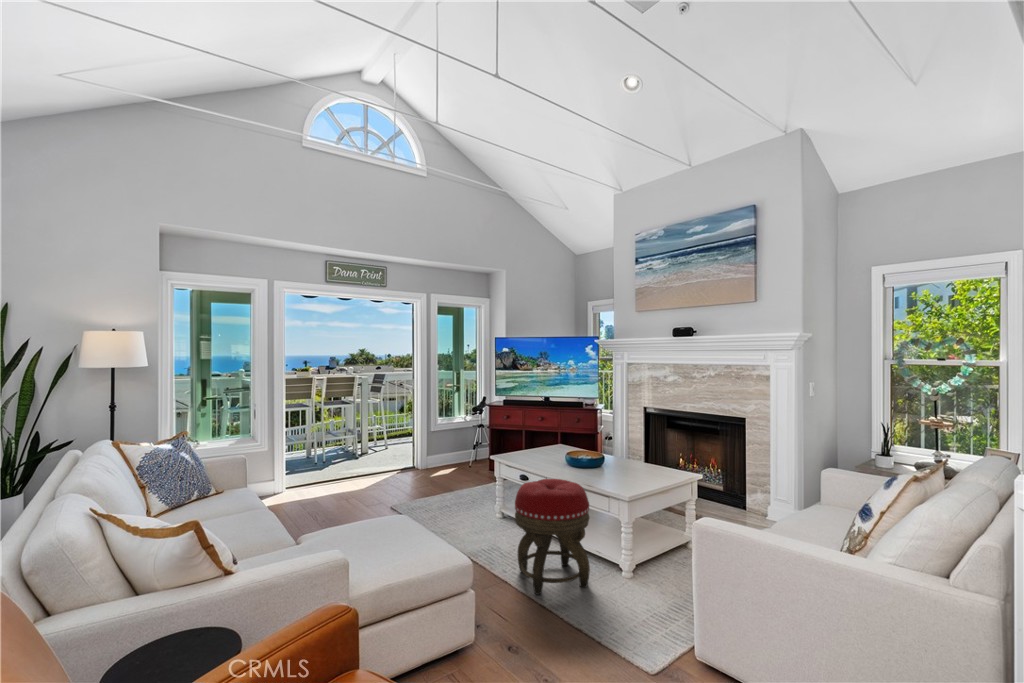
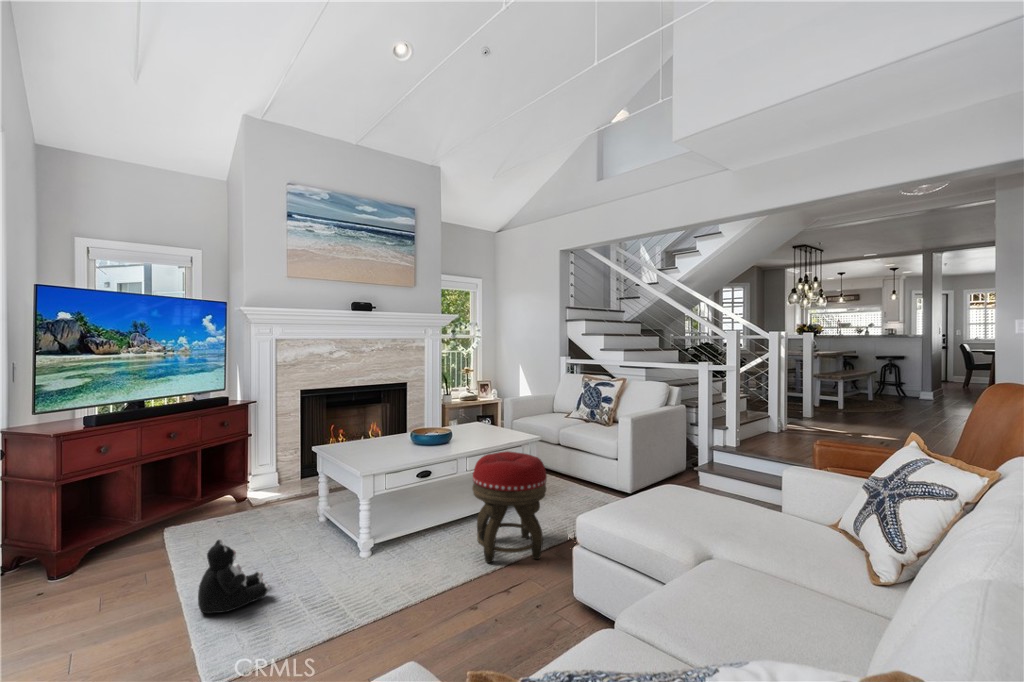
plush toy: none [445,472,479,513] -> present [198,540,270,613]

